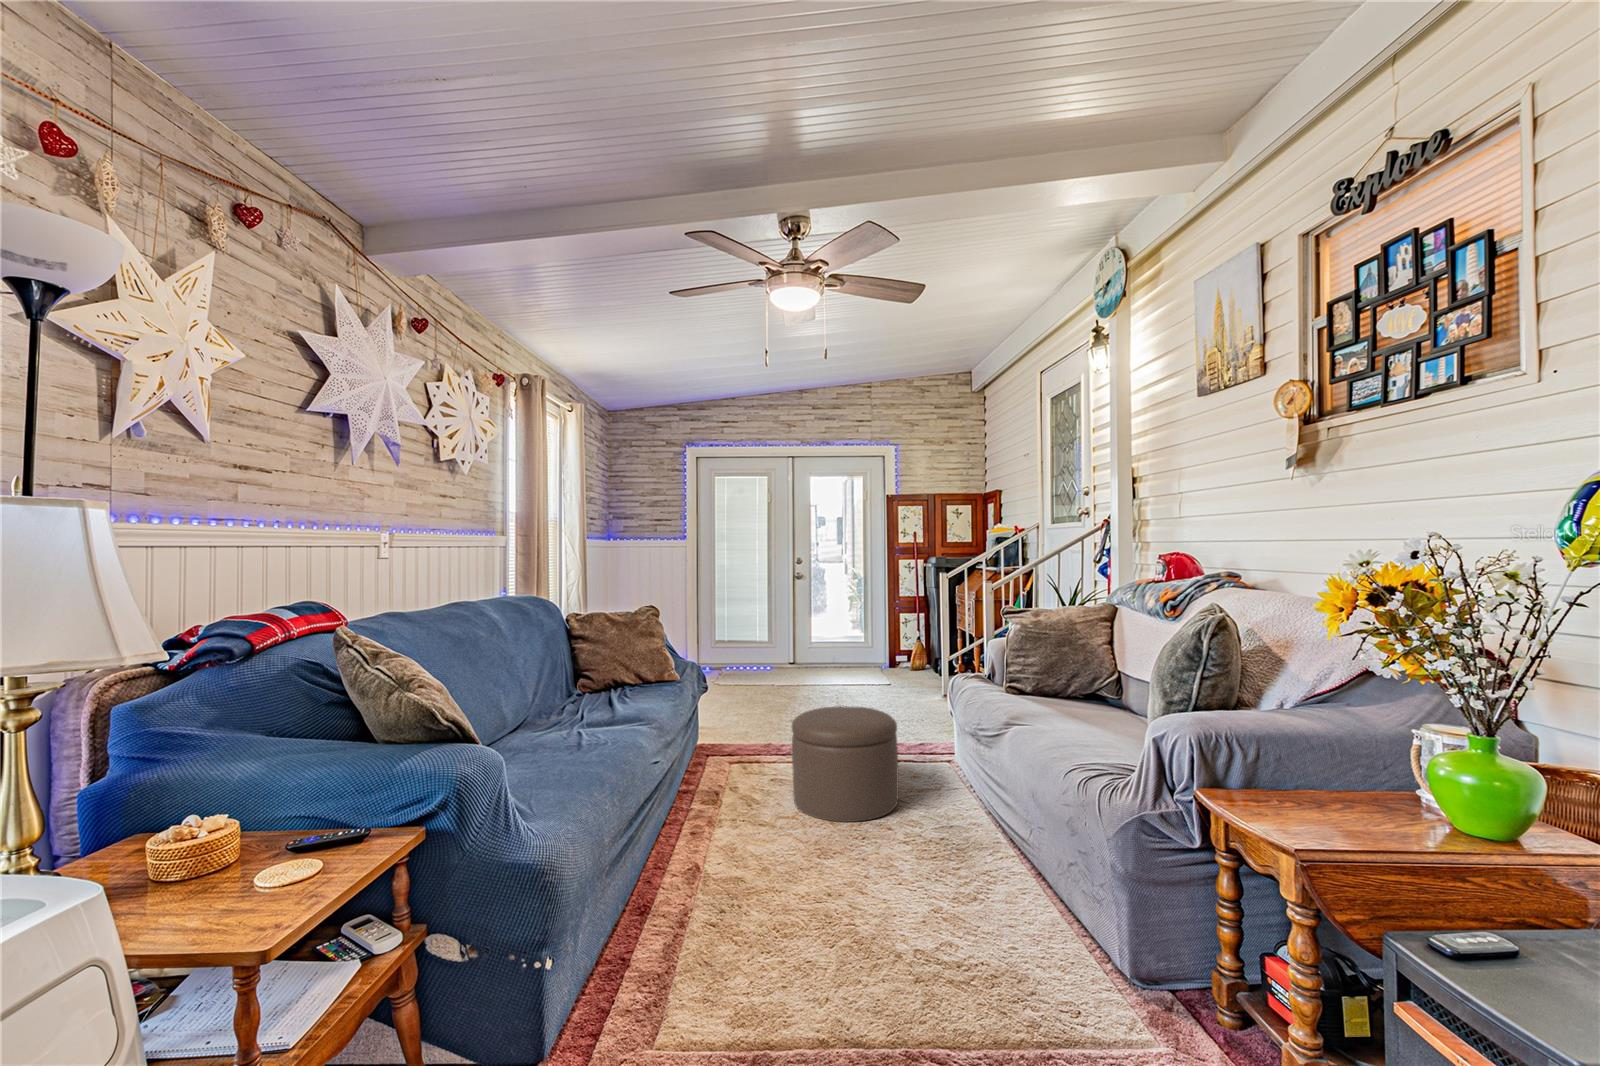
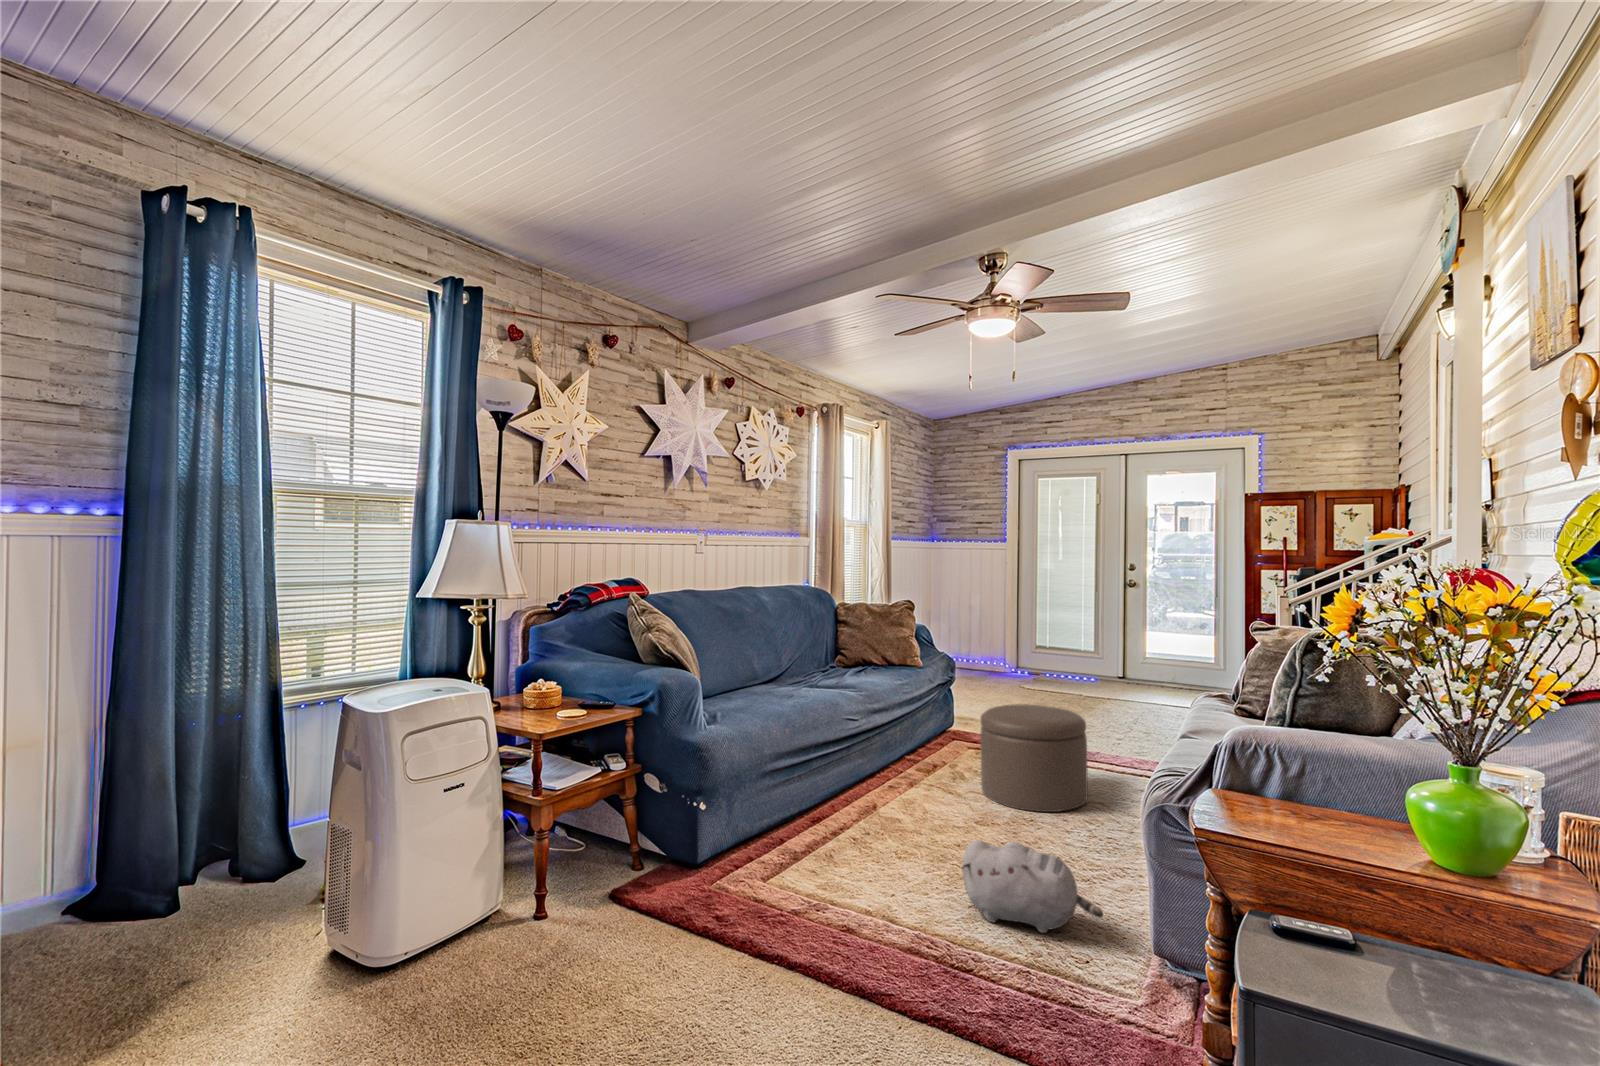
plush toy: none [926,878,1084,980] -> present [961,839,1103,933]

